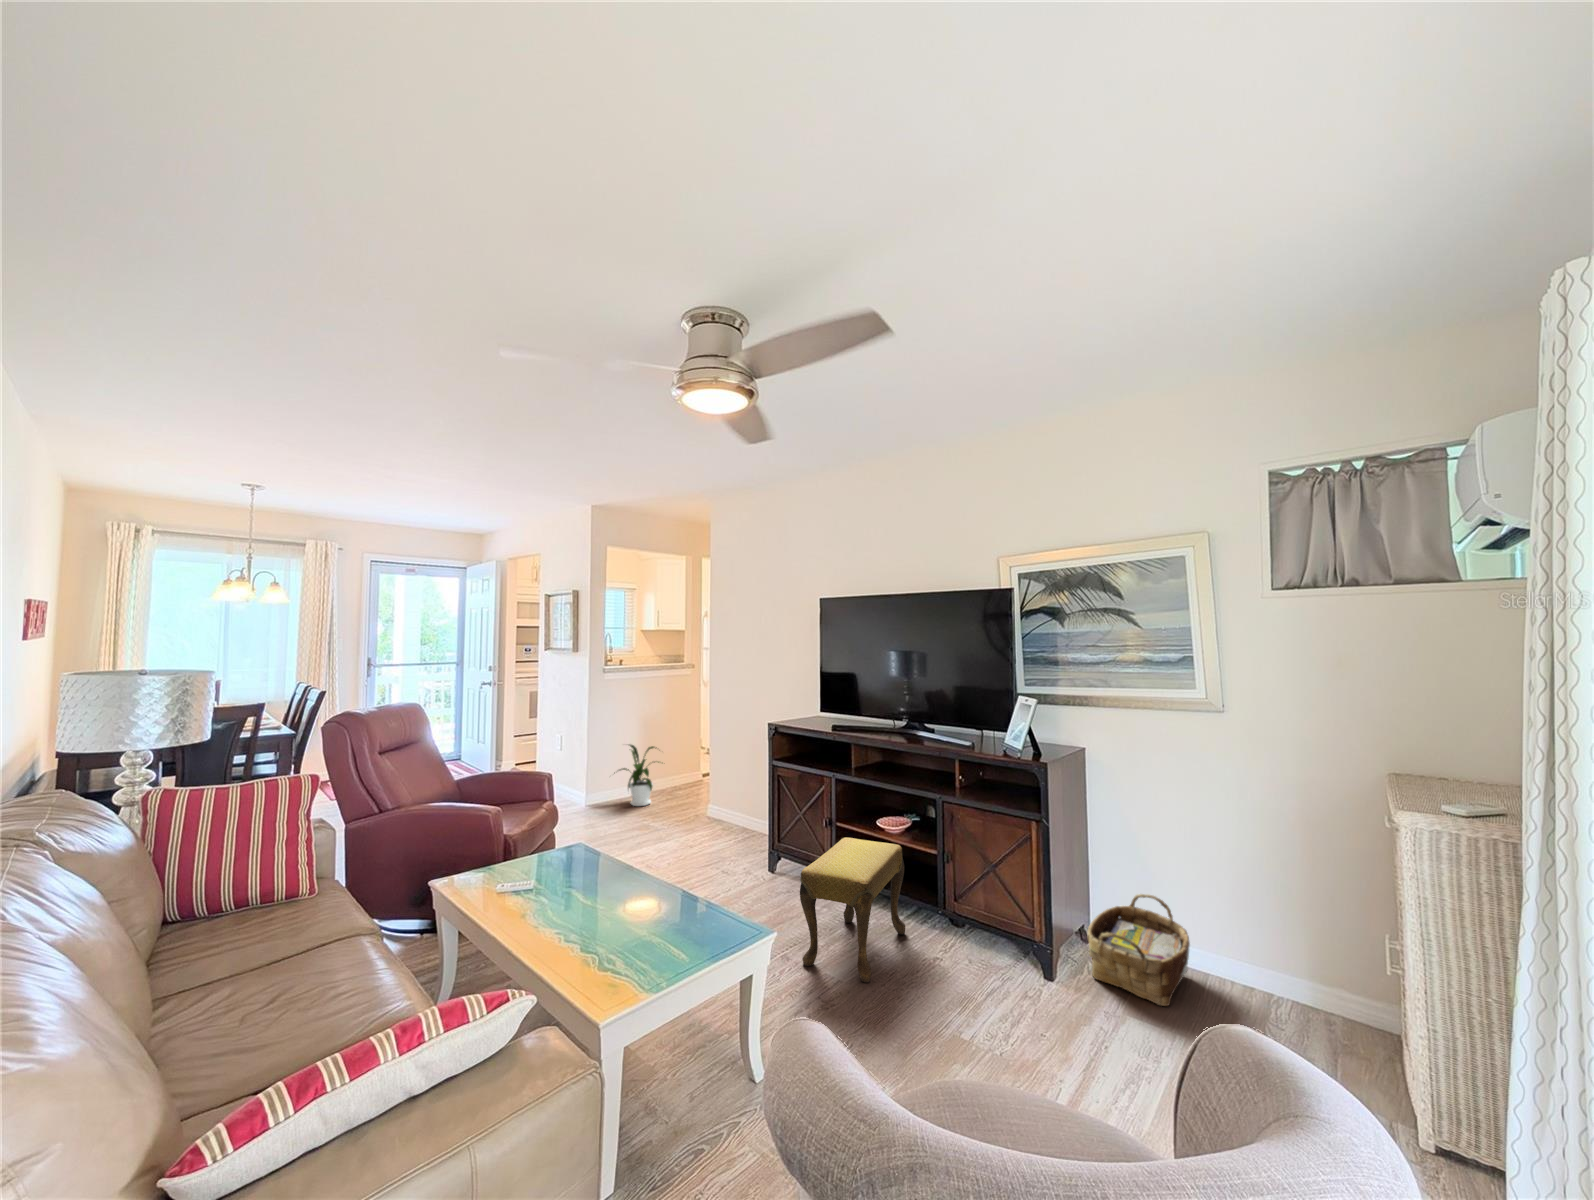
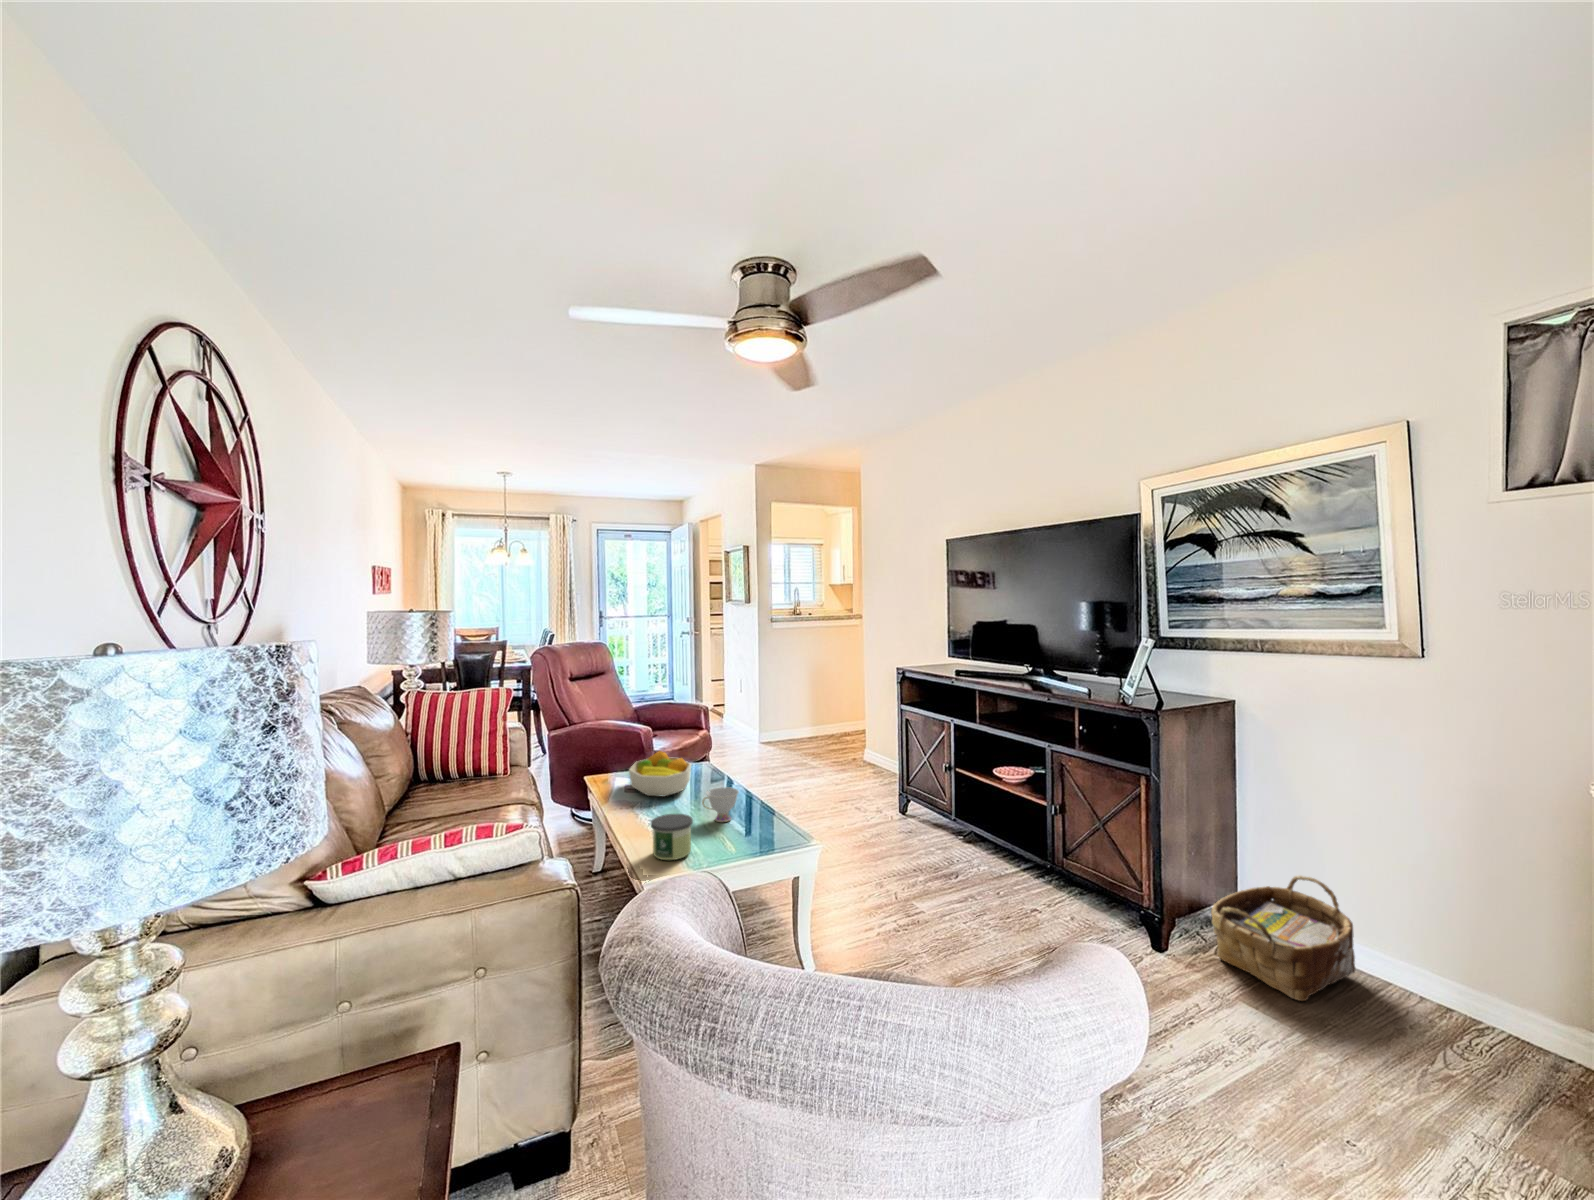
house plant: present [619,745,659,806] -> none [778,689,830,748]
footstool: present [800,837,905,982] -> none [891,781,1014,918]
fruit bowl: none [511,840,588,900] -> present [629,751,691,797]
teacup: none [627,880,669,923] -> present [702,788,739,822]
candle: none [594,925,645,988] -> present [651,814,693,860]

